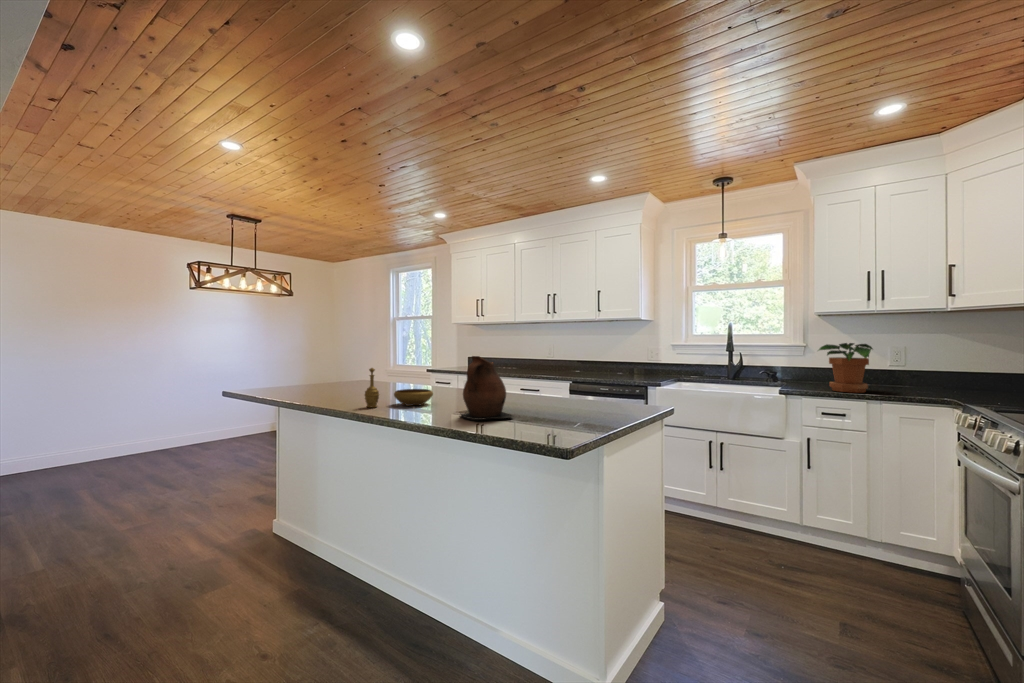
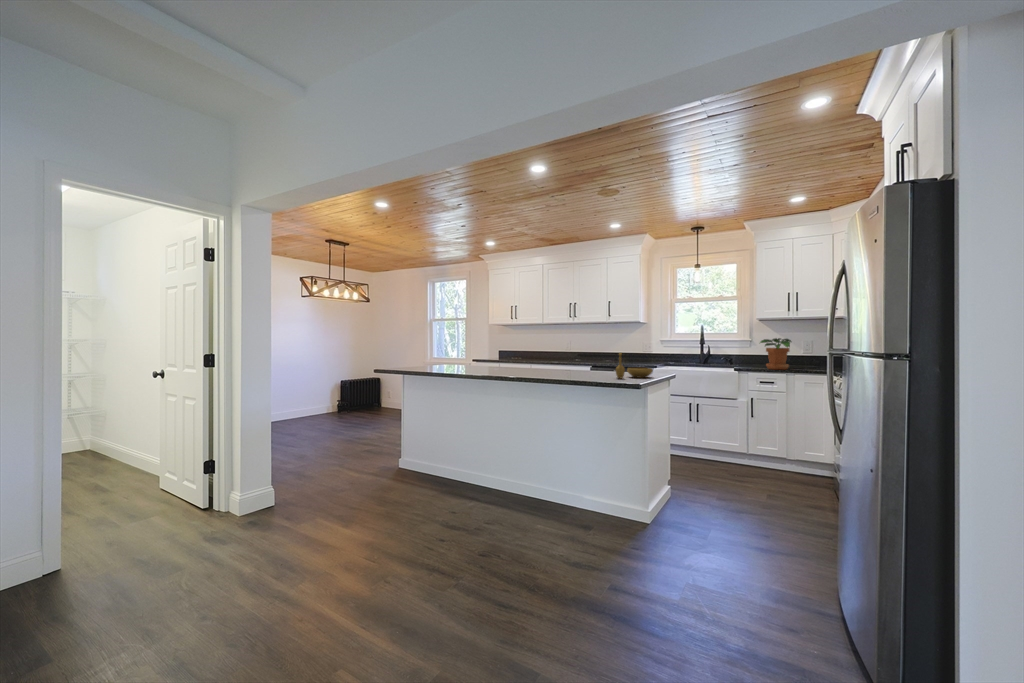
ceramic pitcher: present [460,356,513,420] -> none [565,344,598,379]
decorative bowl: present [365,368,433,408] -> present [616,353,653,378]

